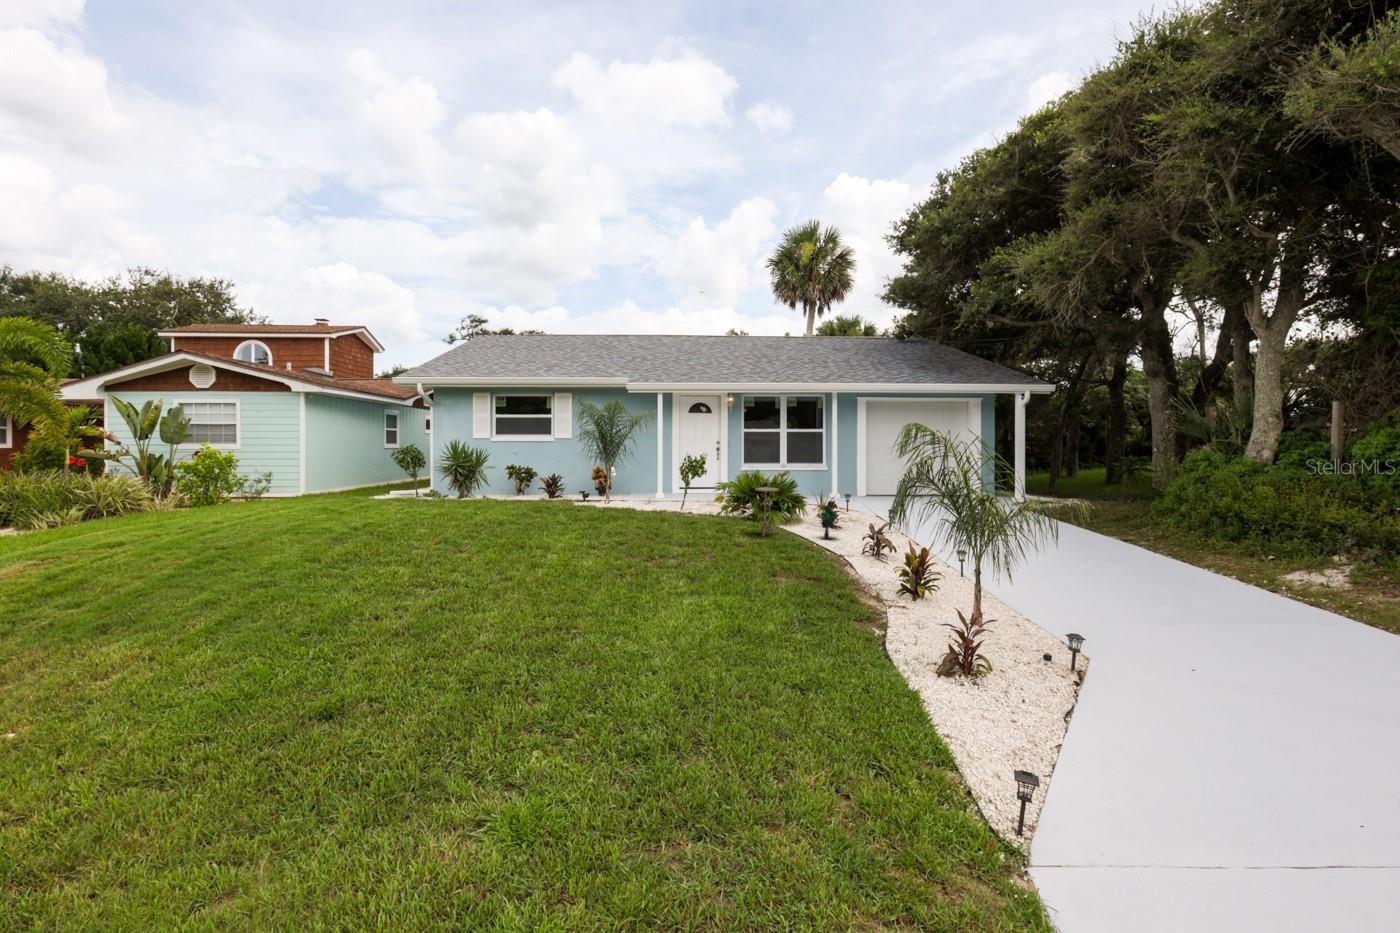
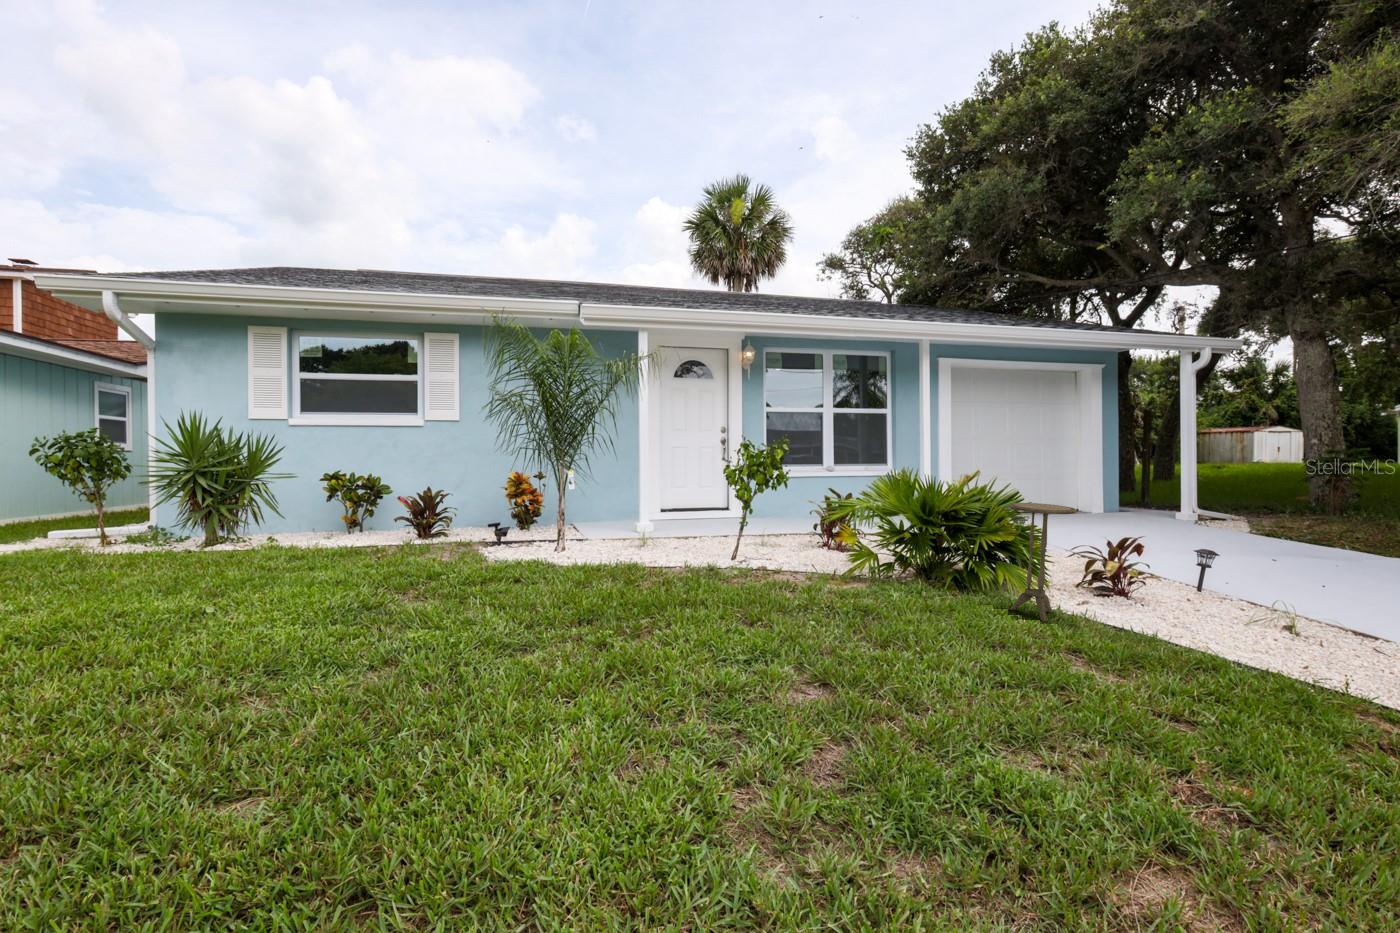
decorative plant: present [818,503,837,539] -> none [1142,534,1204,618]

